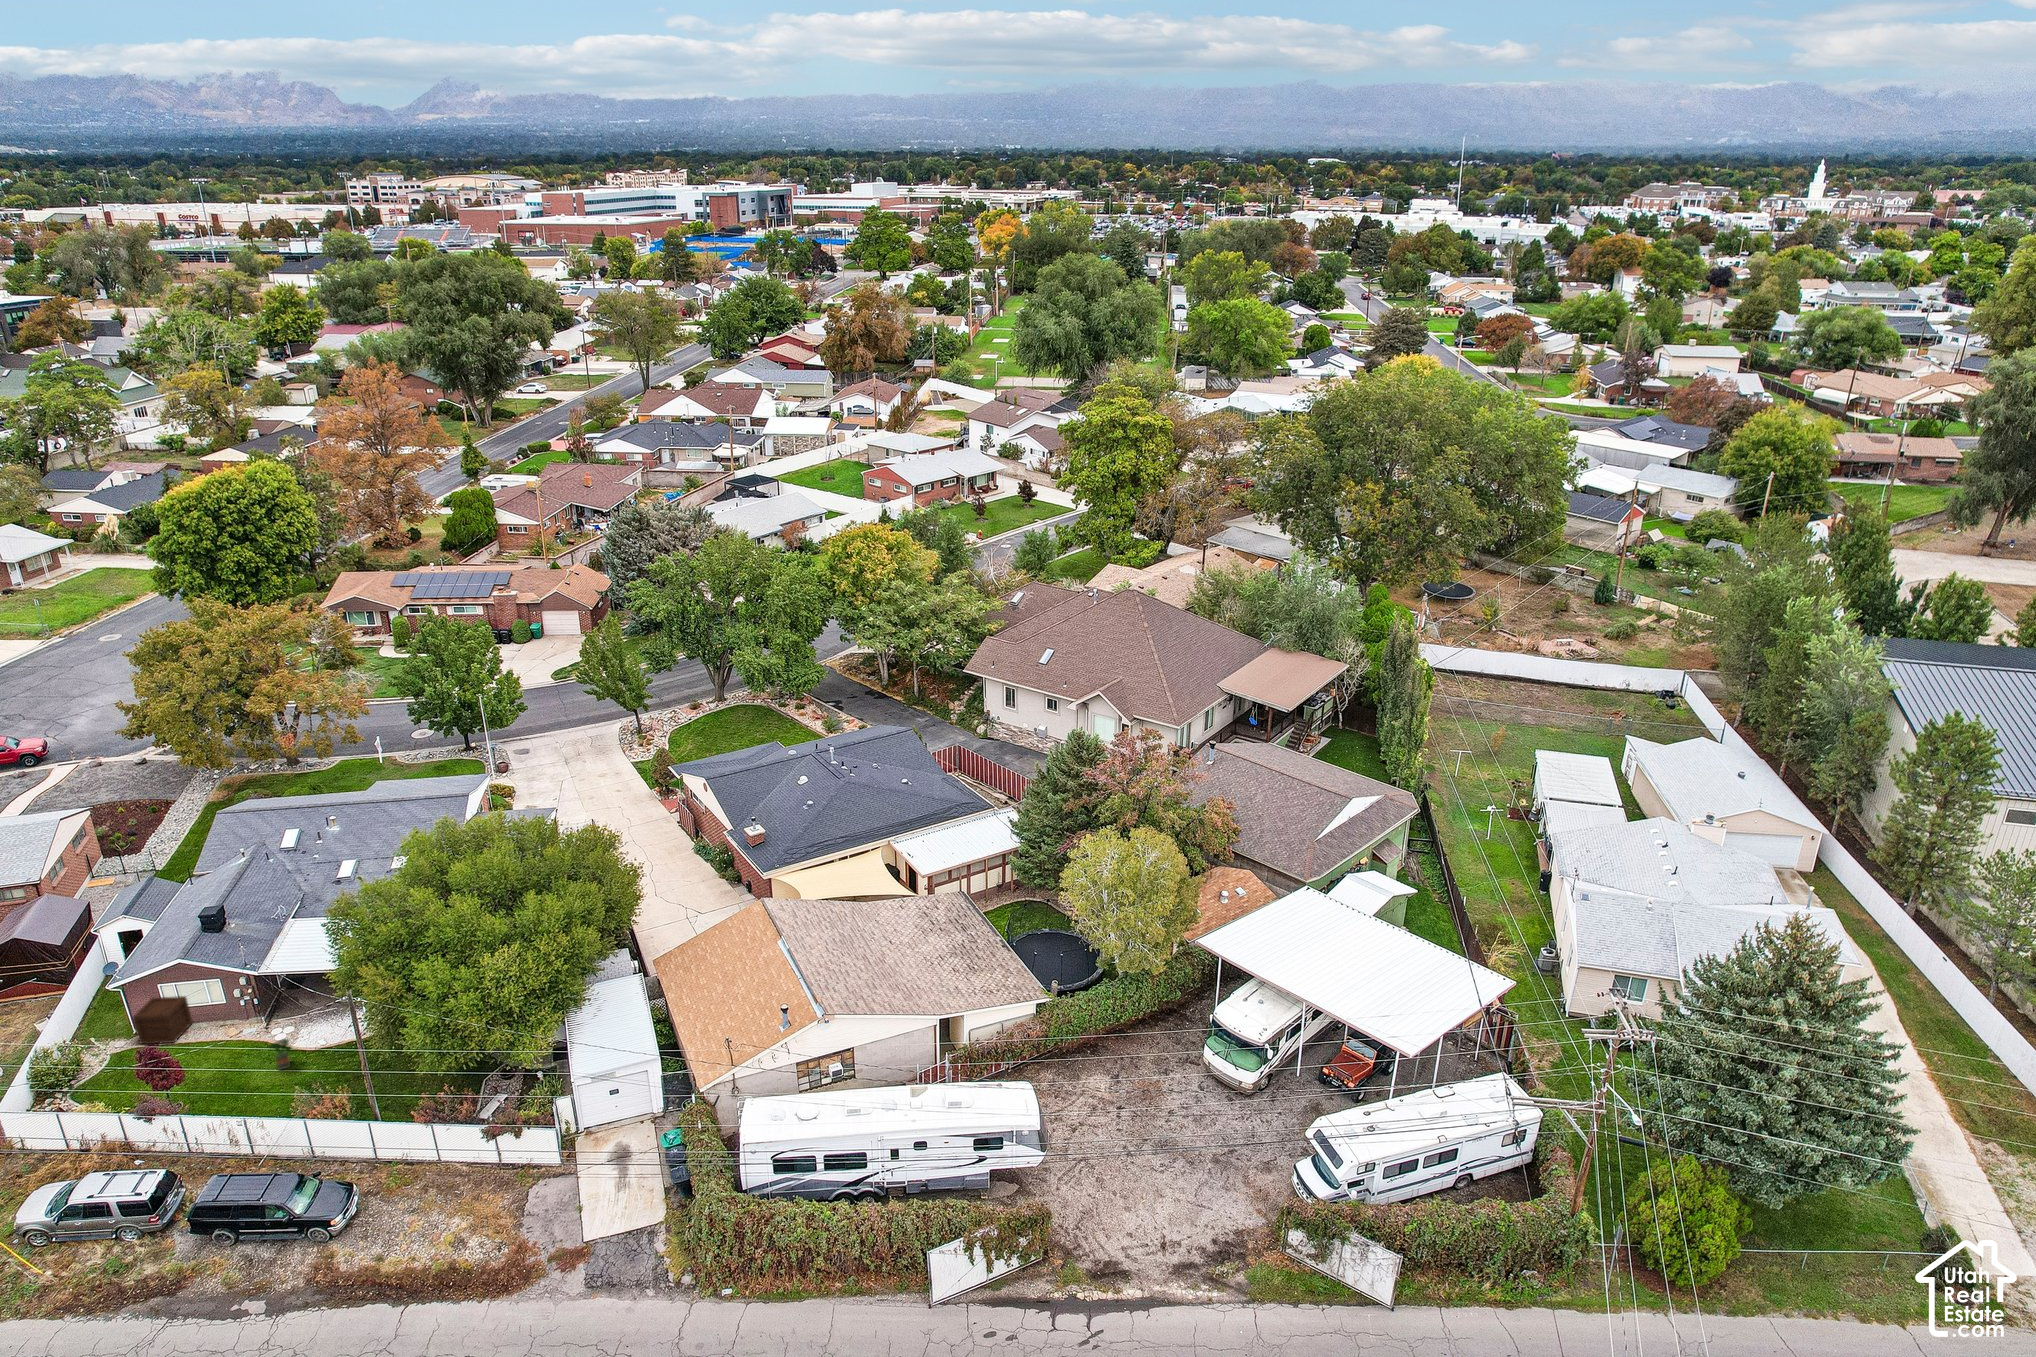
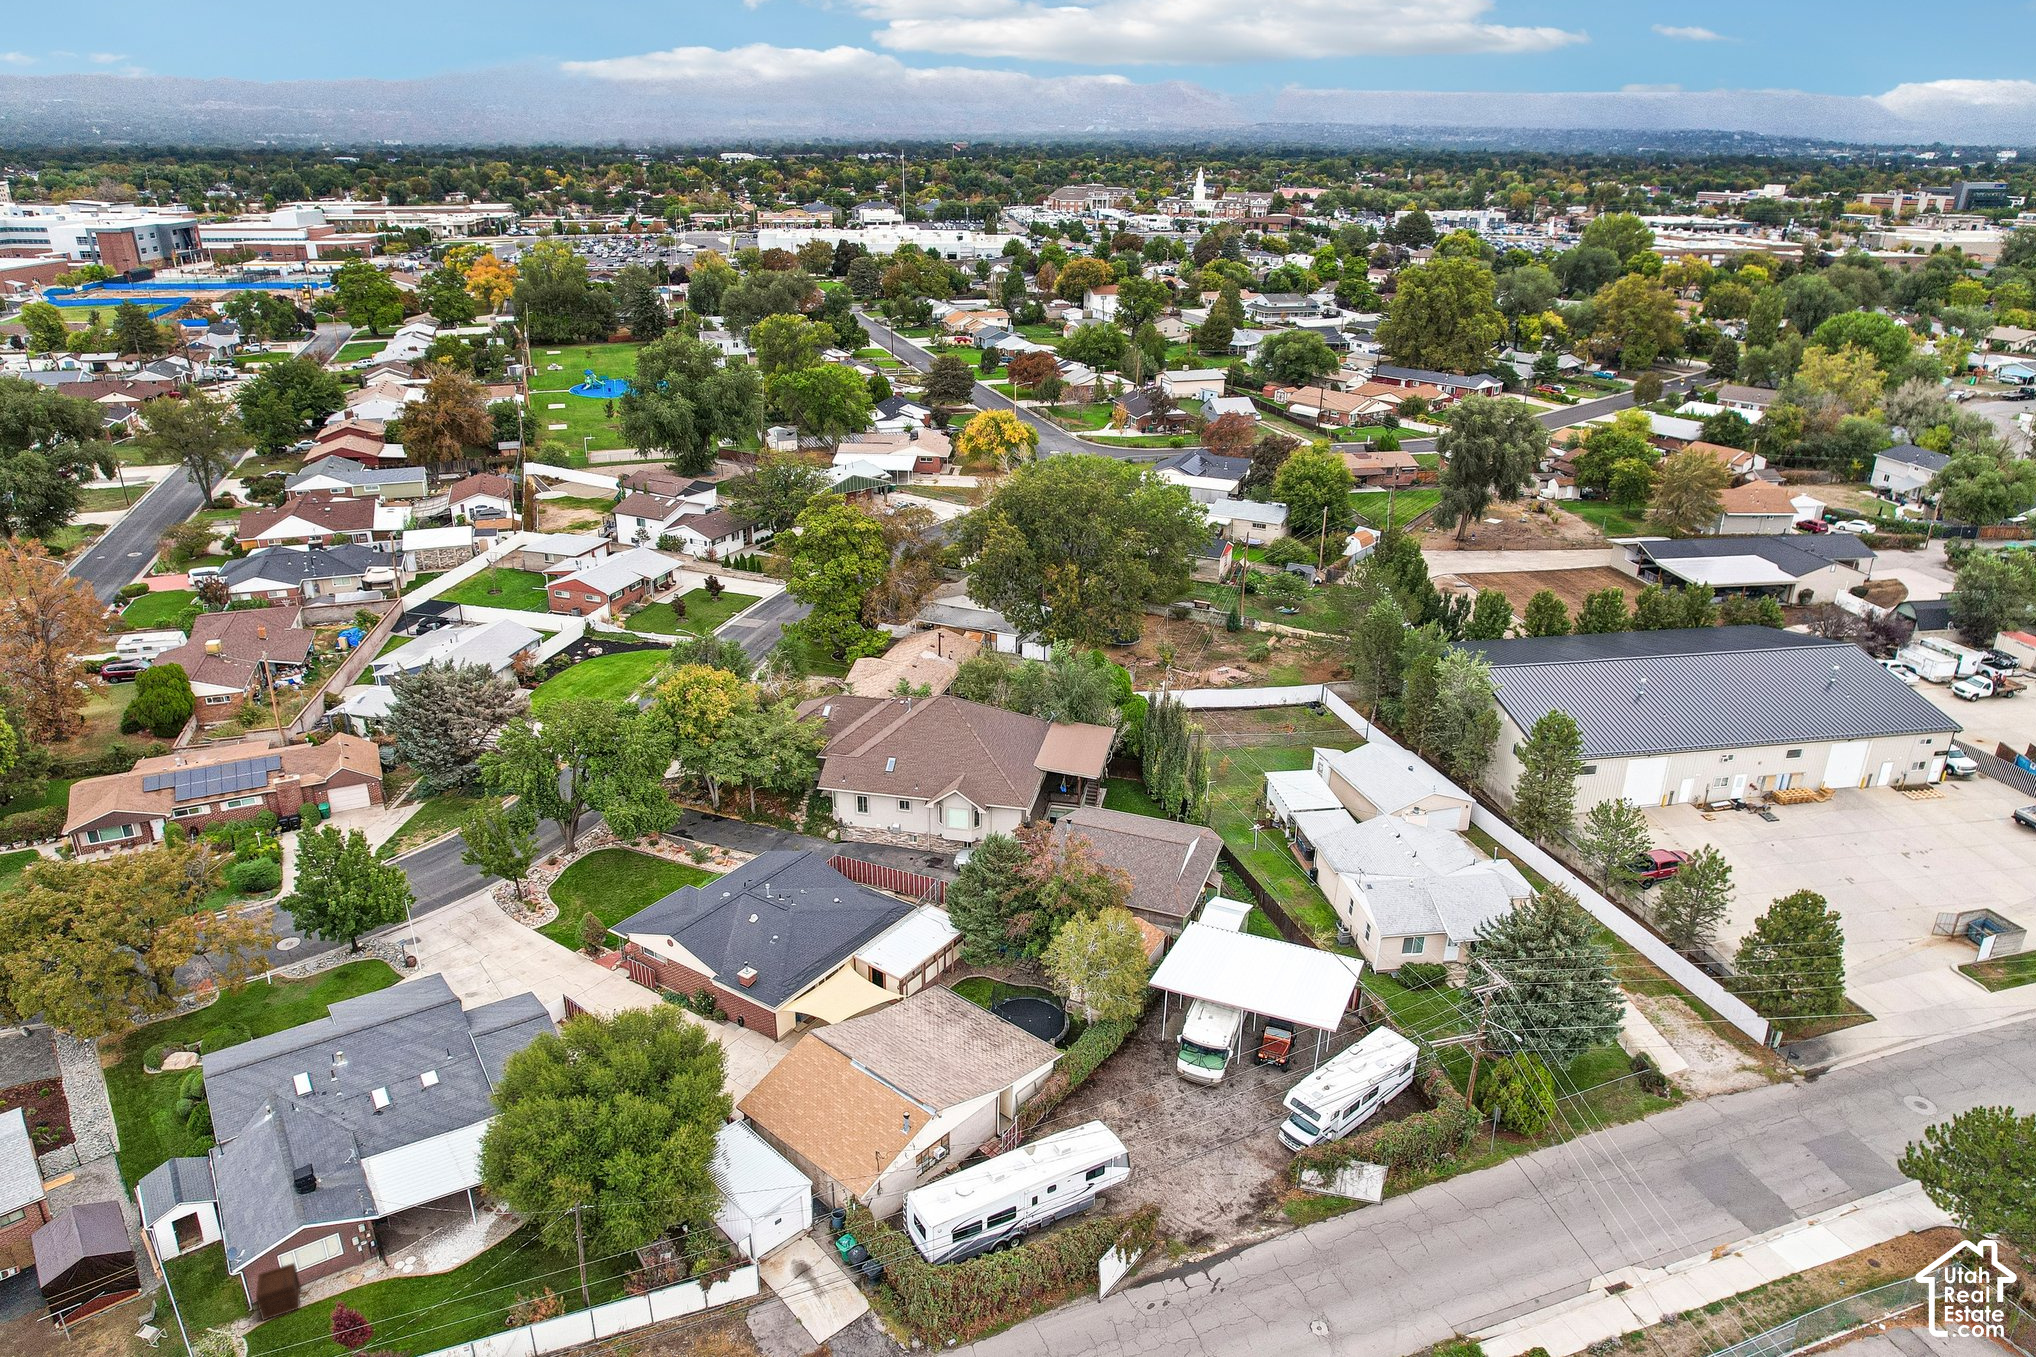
potted tree: present [270,1039,291,1070] -> none [423,1269,445,1300]

